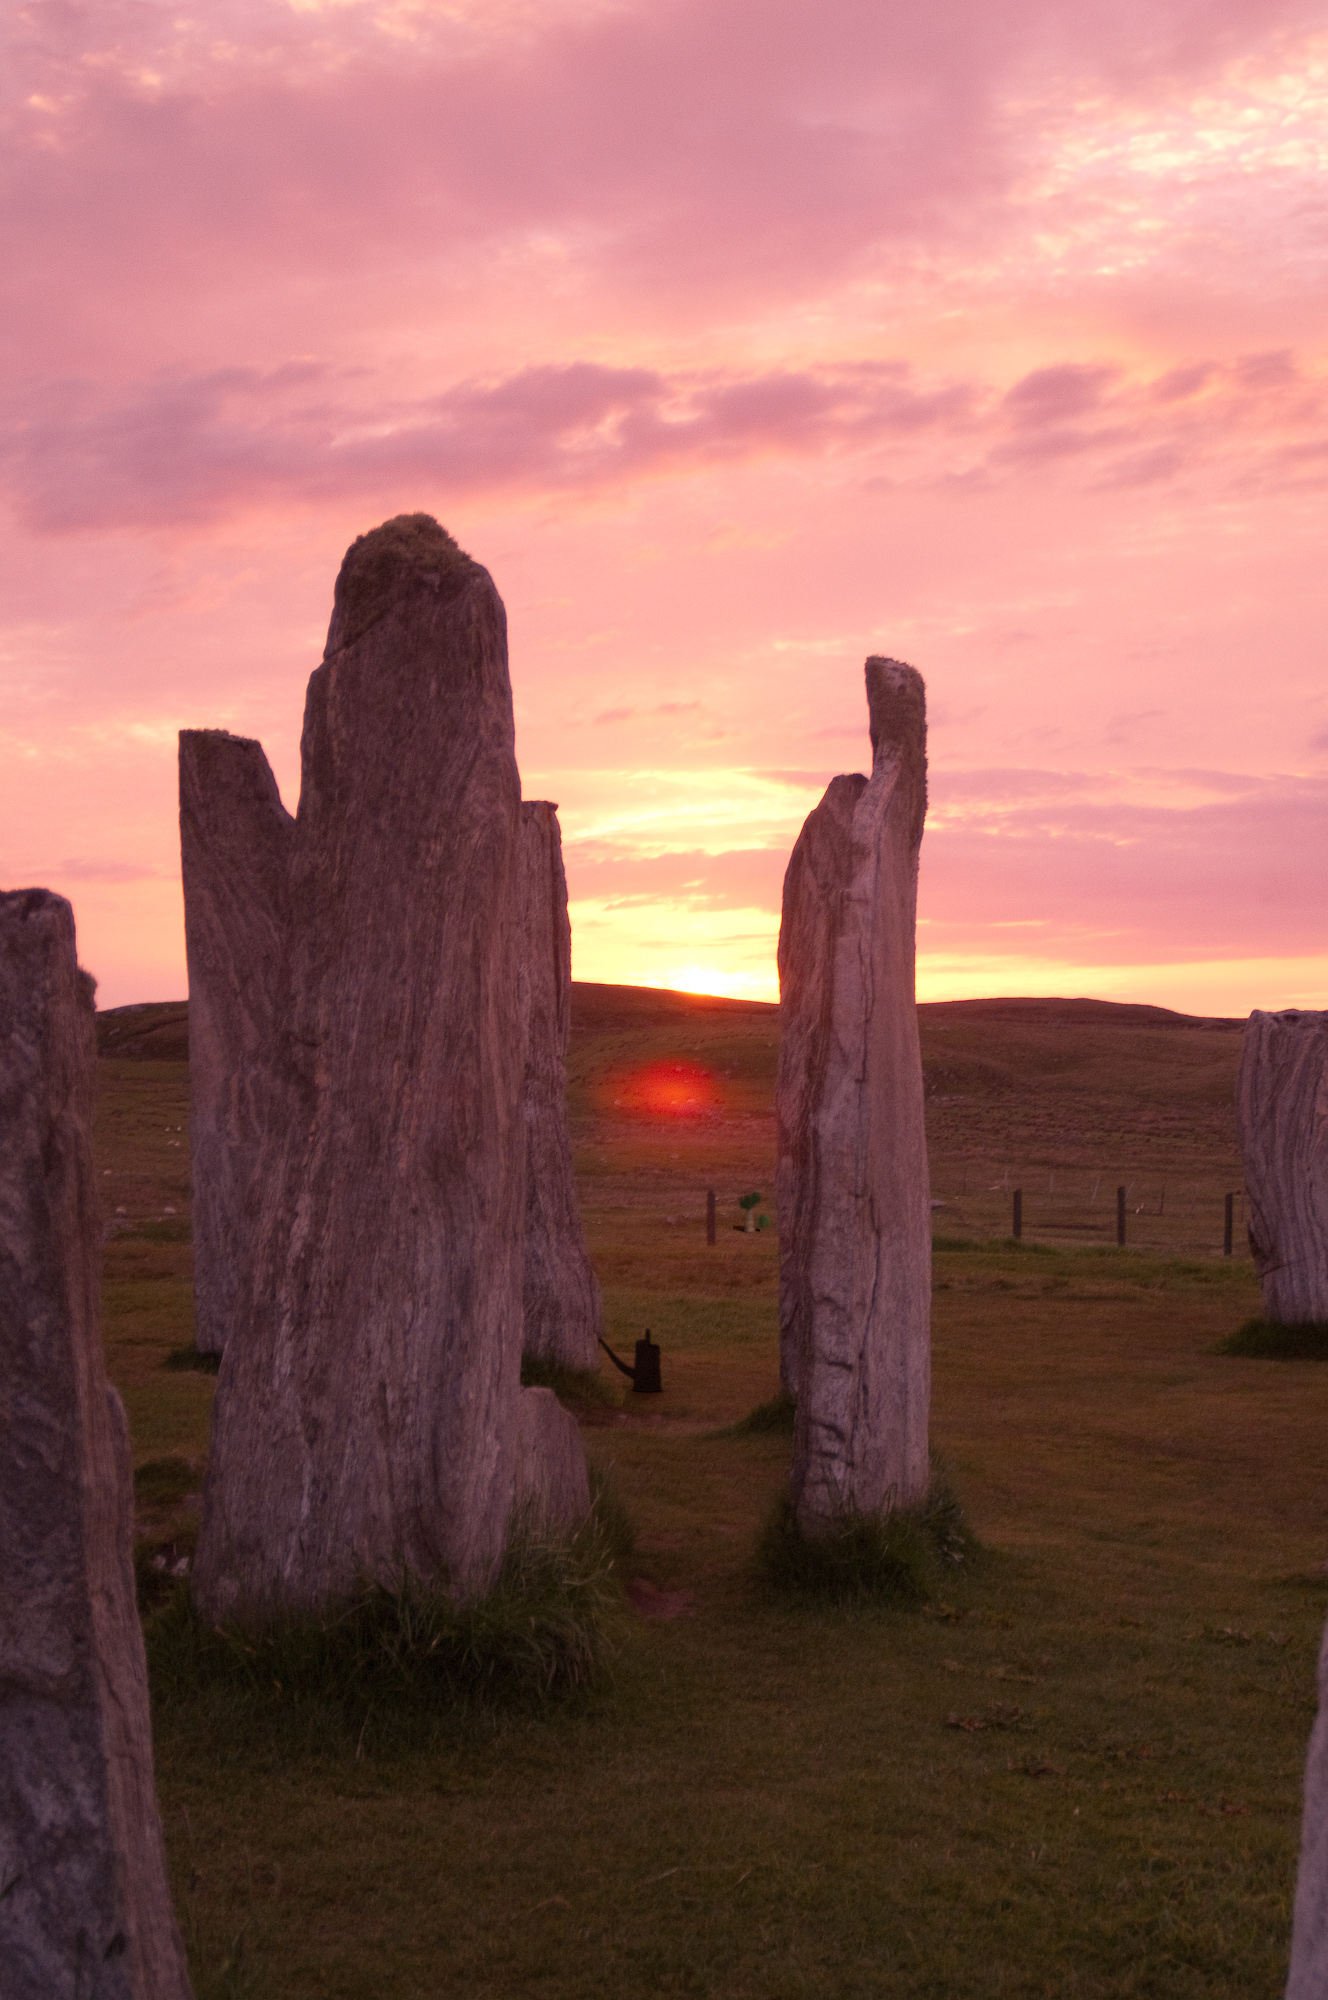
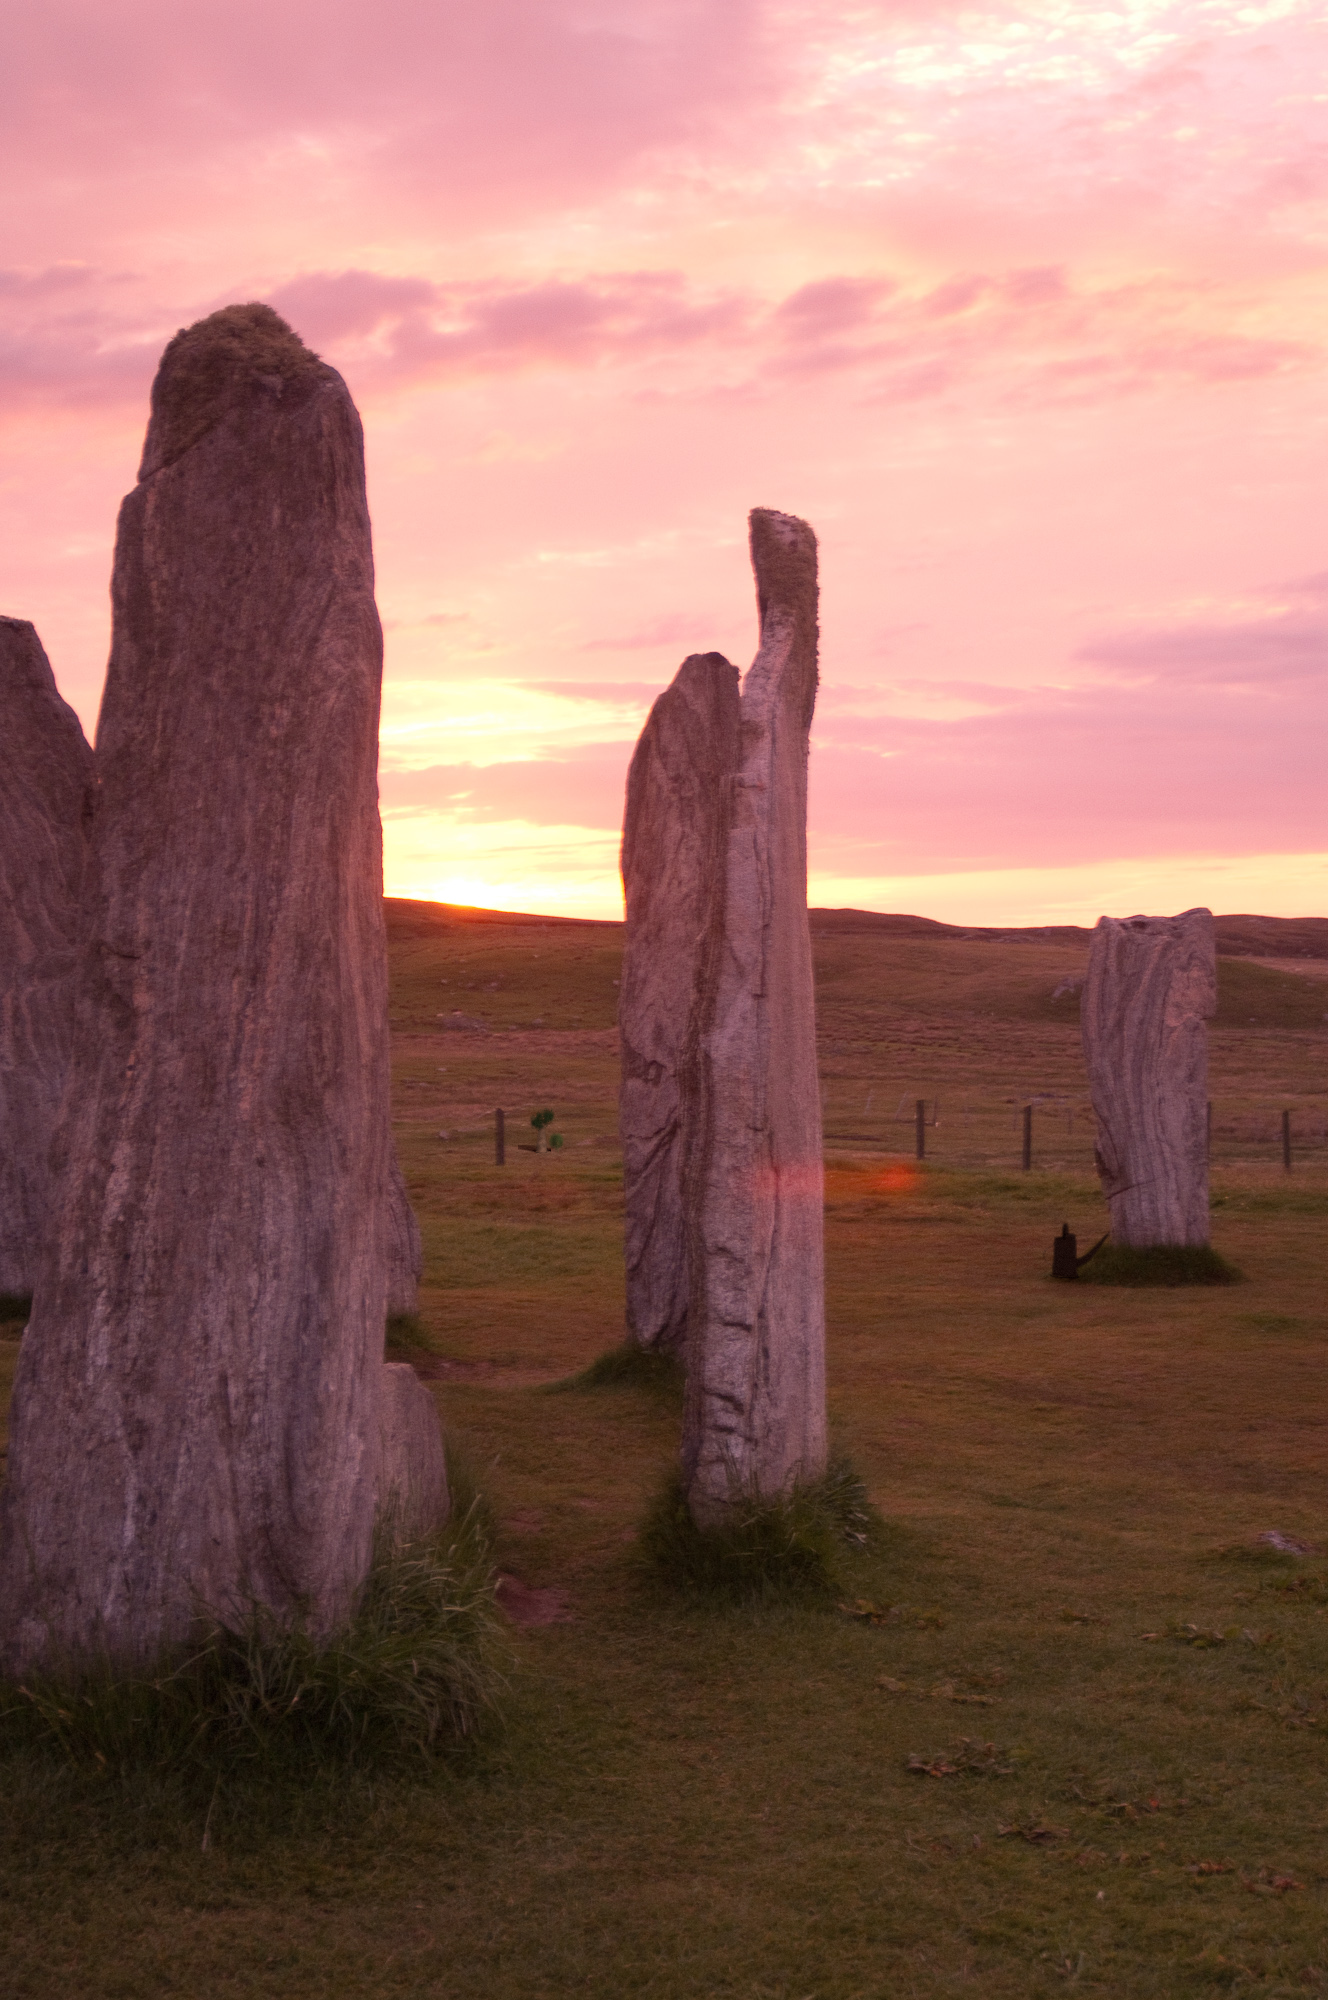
watering can: present [599,1328,668,1392] -> present [1045,1223,1109,1278]

